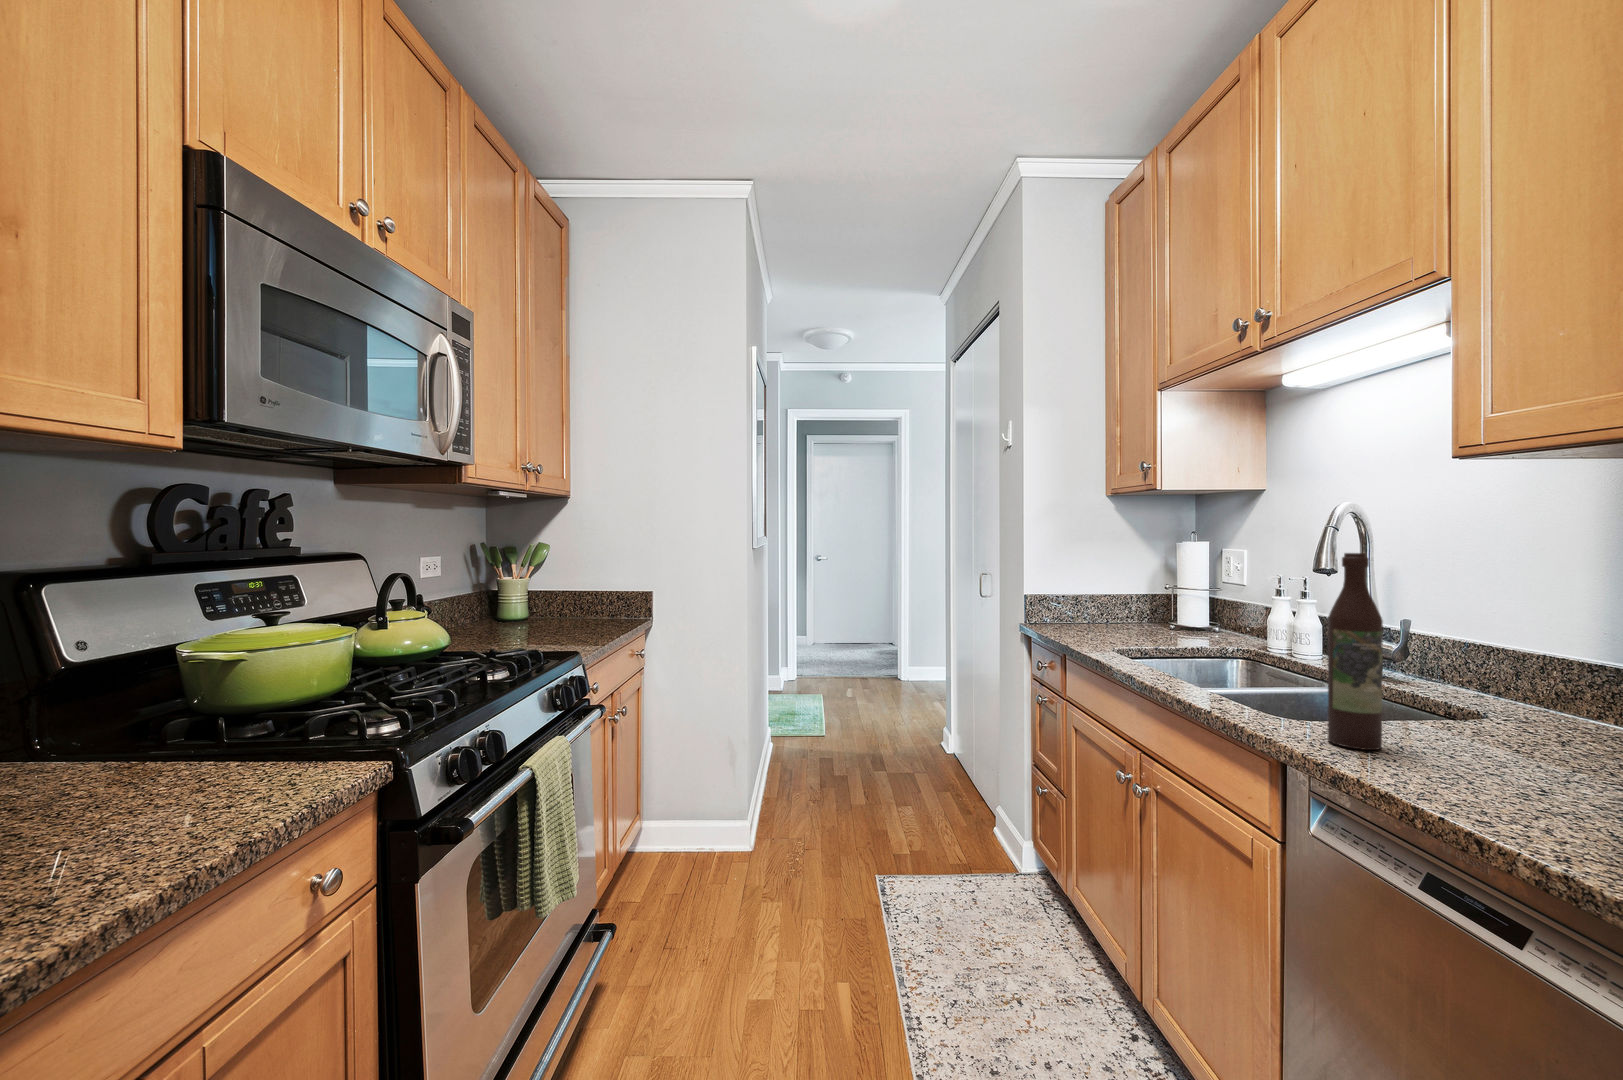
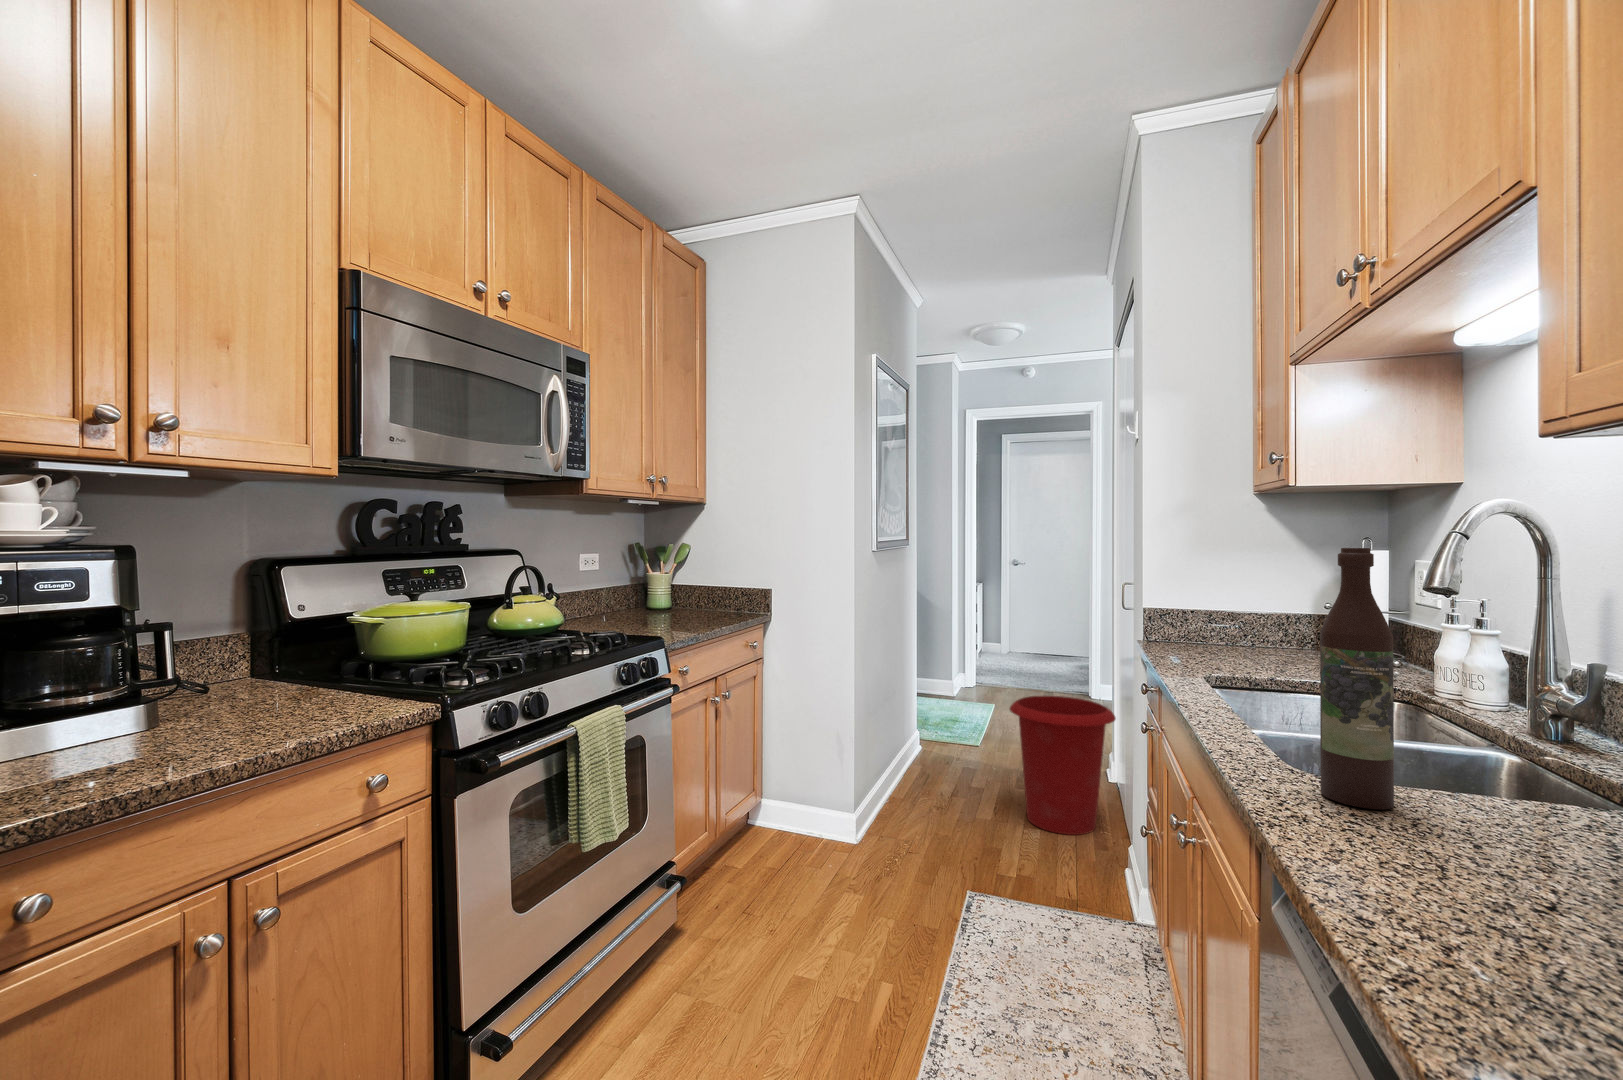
waste bin: none [878,680,973,808] -> present [1010,696,1116,835]

